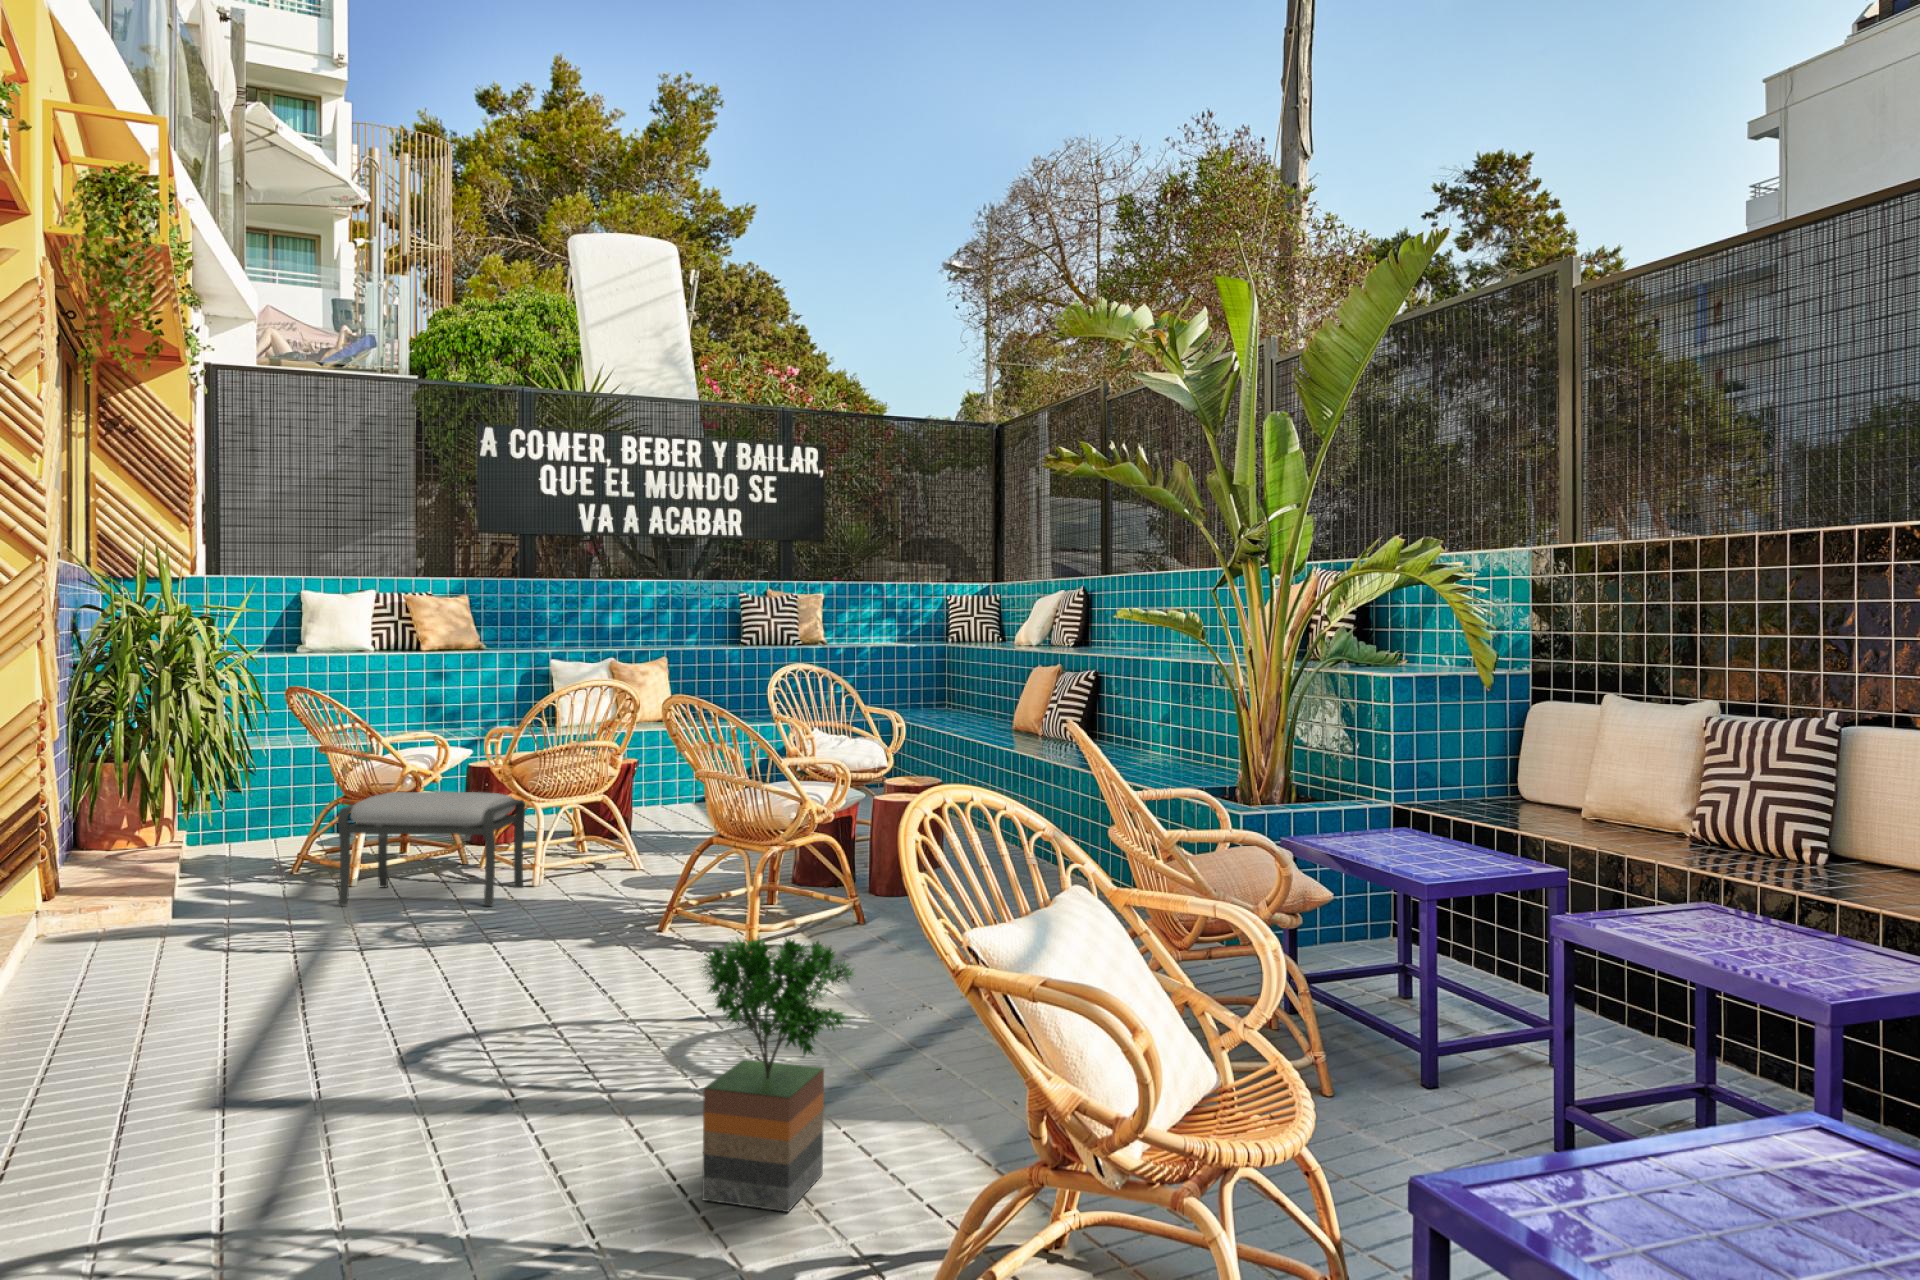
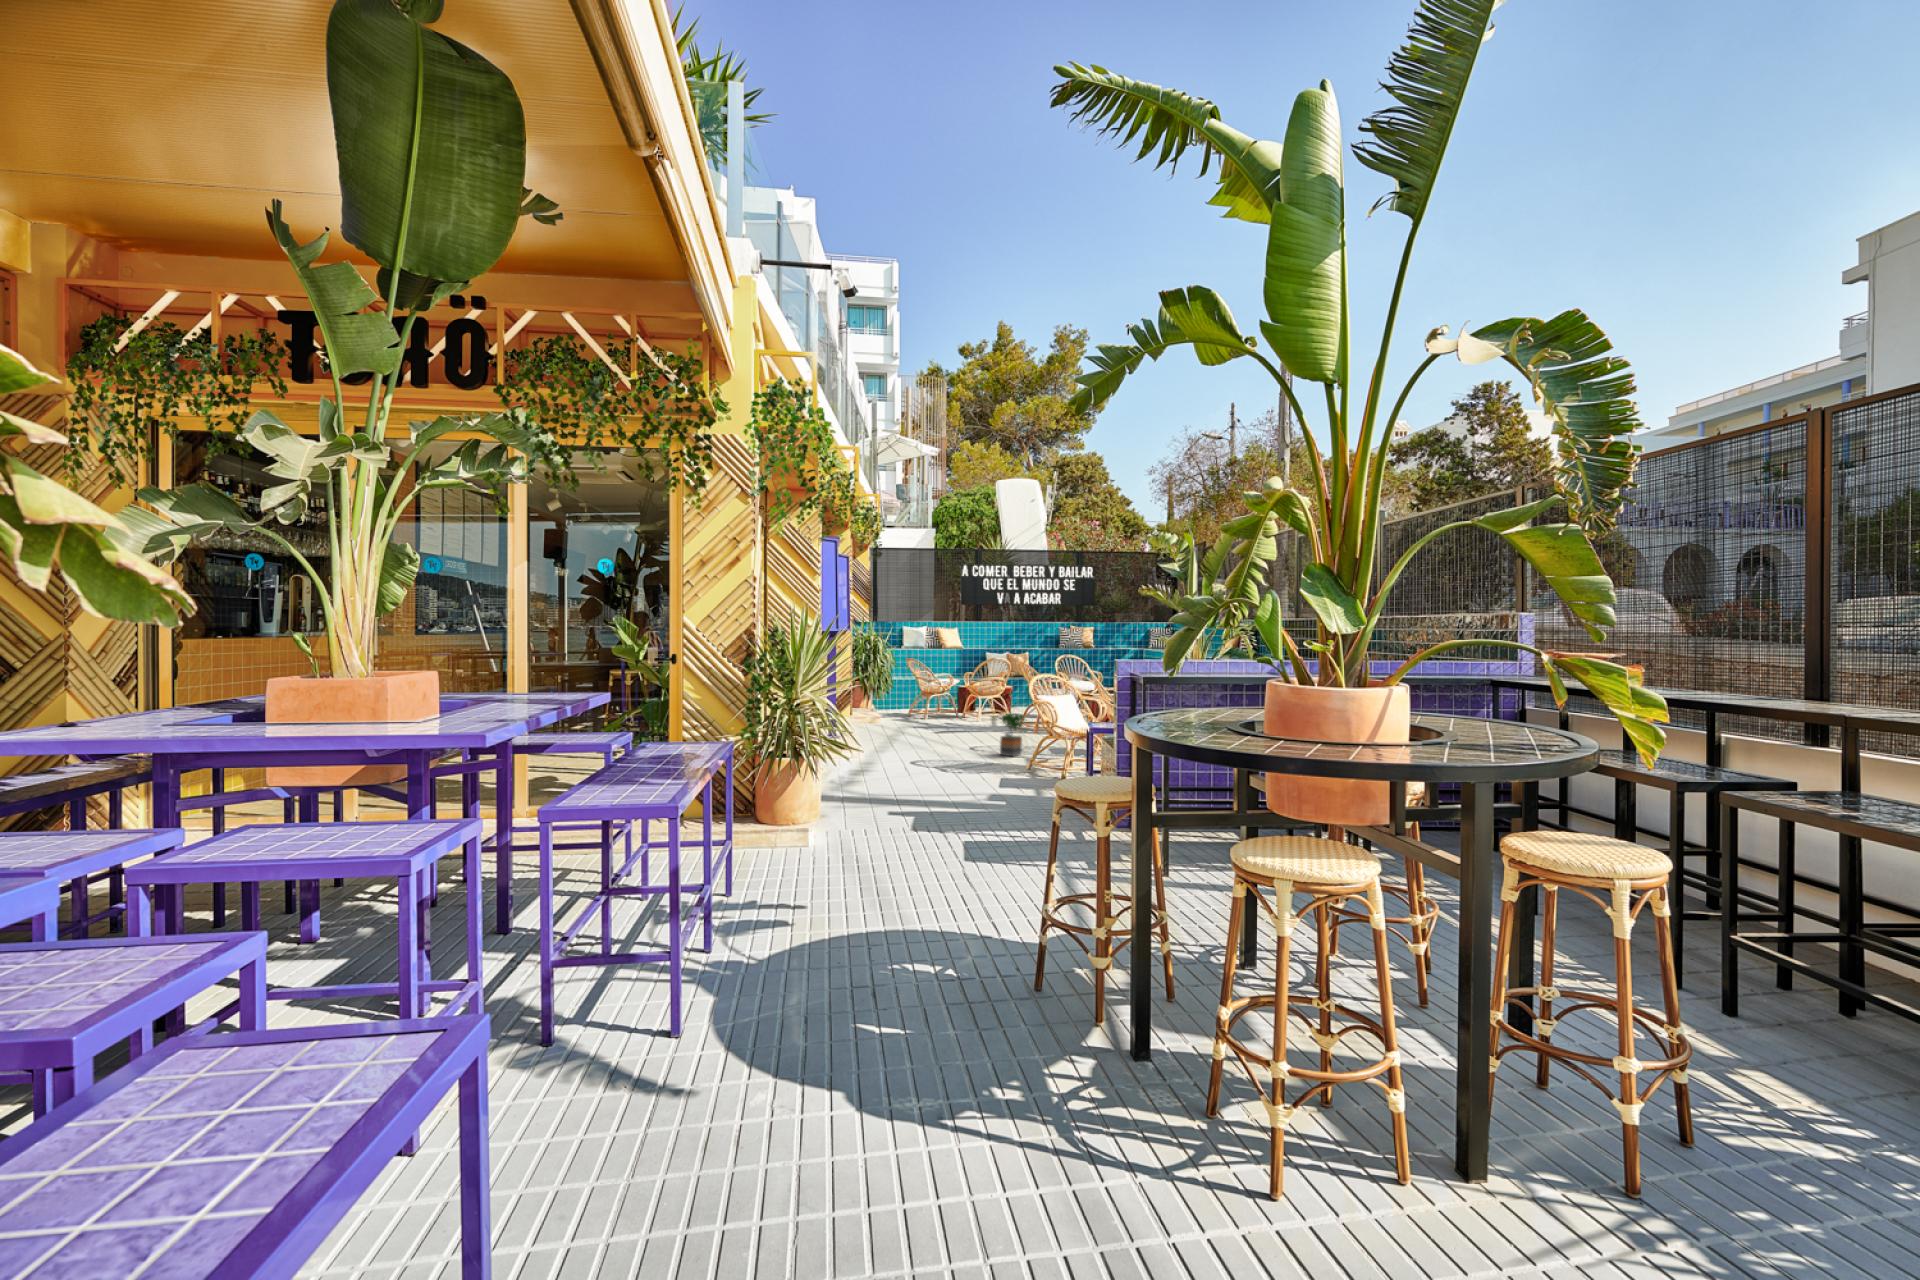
ottoman: present [338,791,525,906] -> none [927,694,975,725]

